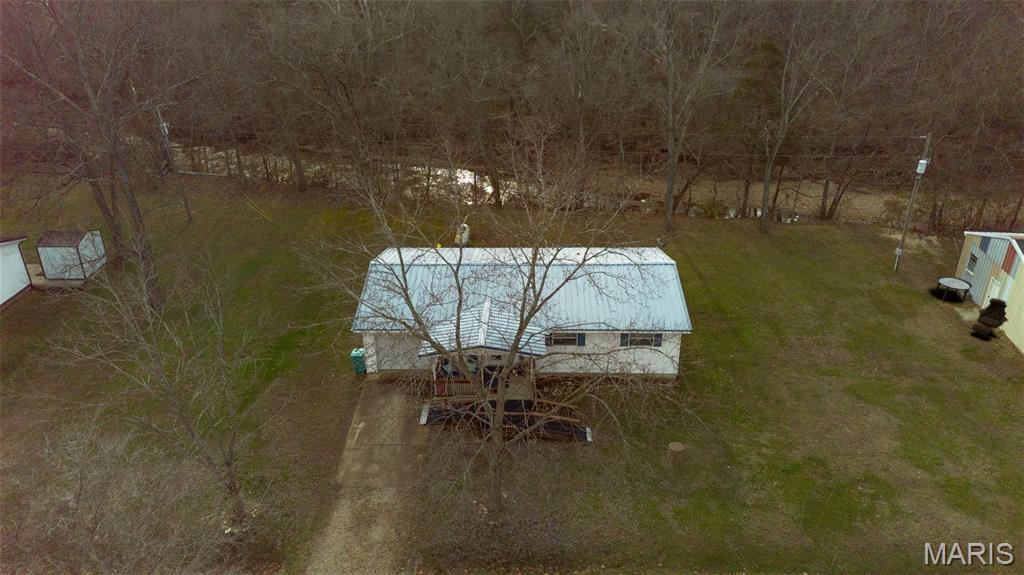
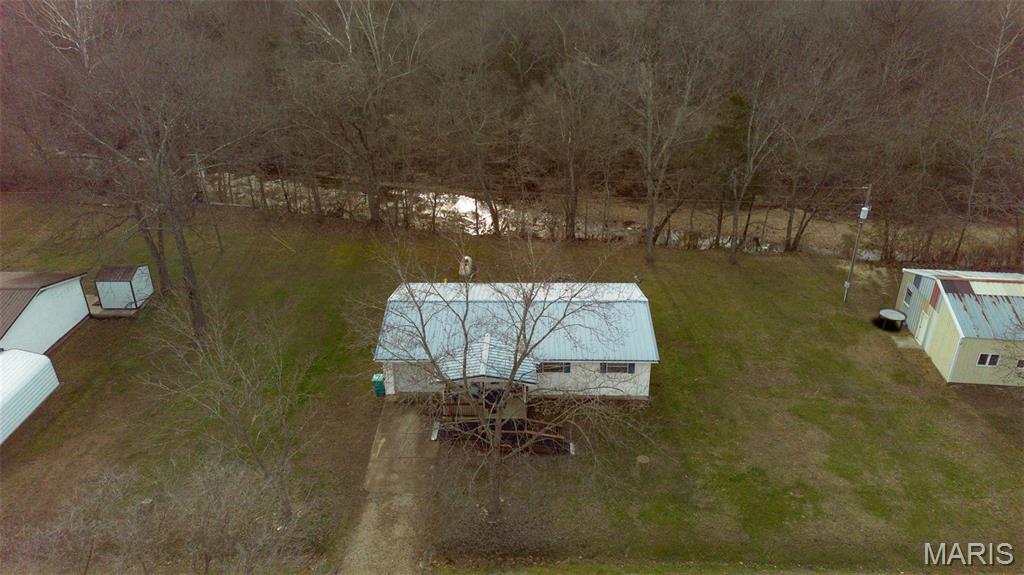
lounge chair: present [972,298,1008,335] -> none [902,329,936,364]

